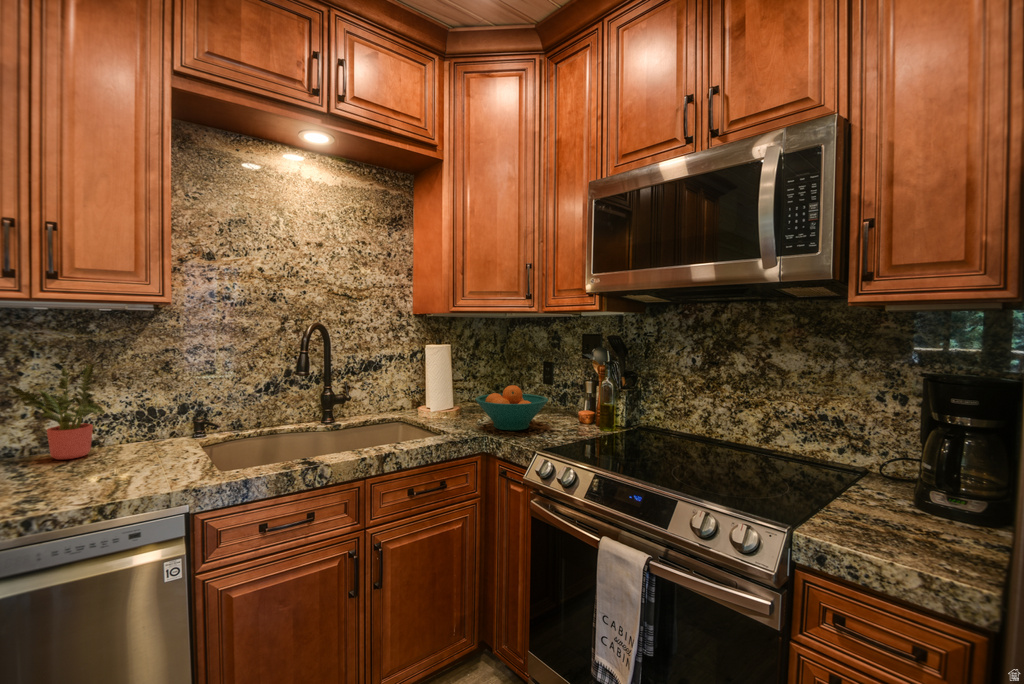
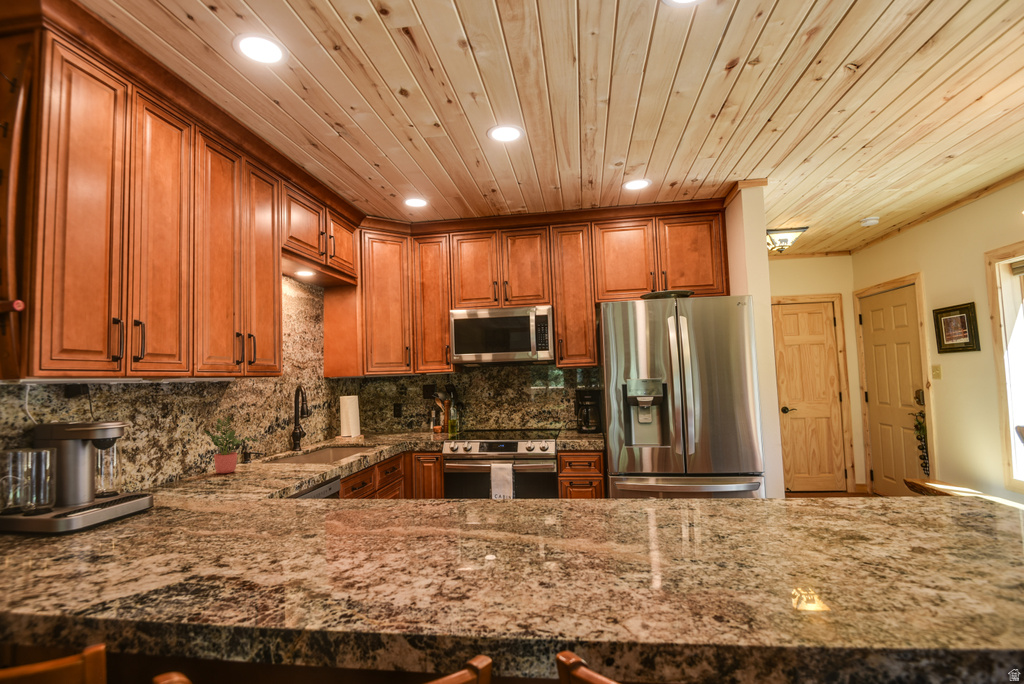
fruit bowl: present [475,385,548,431] -> none [385,415,427,440]

